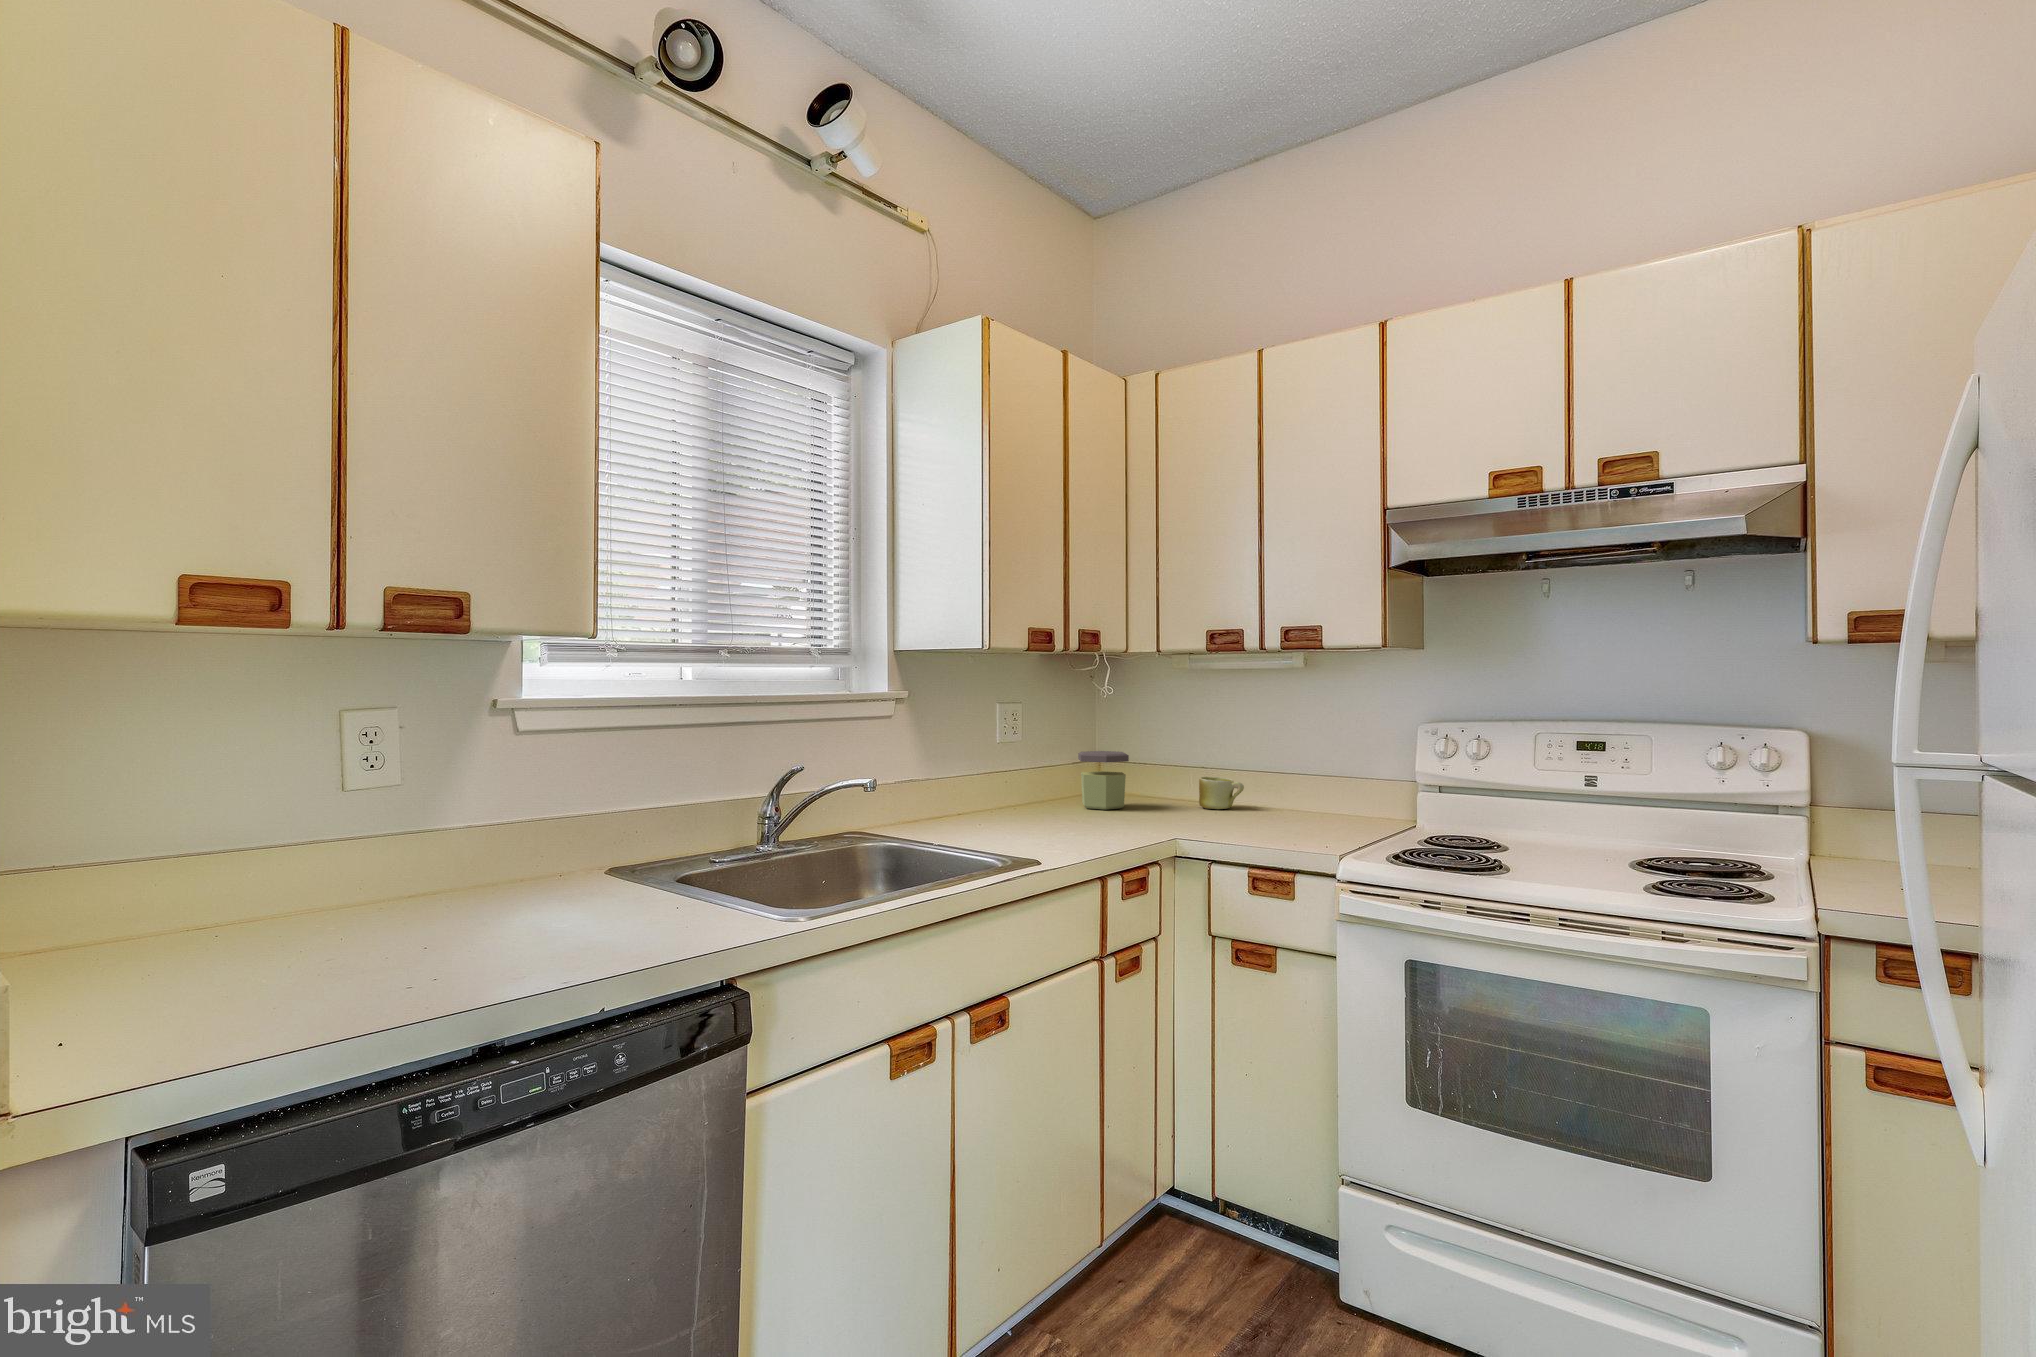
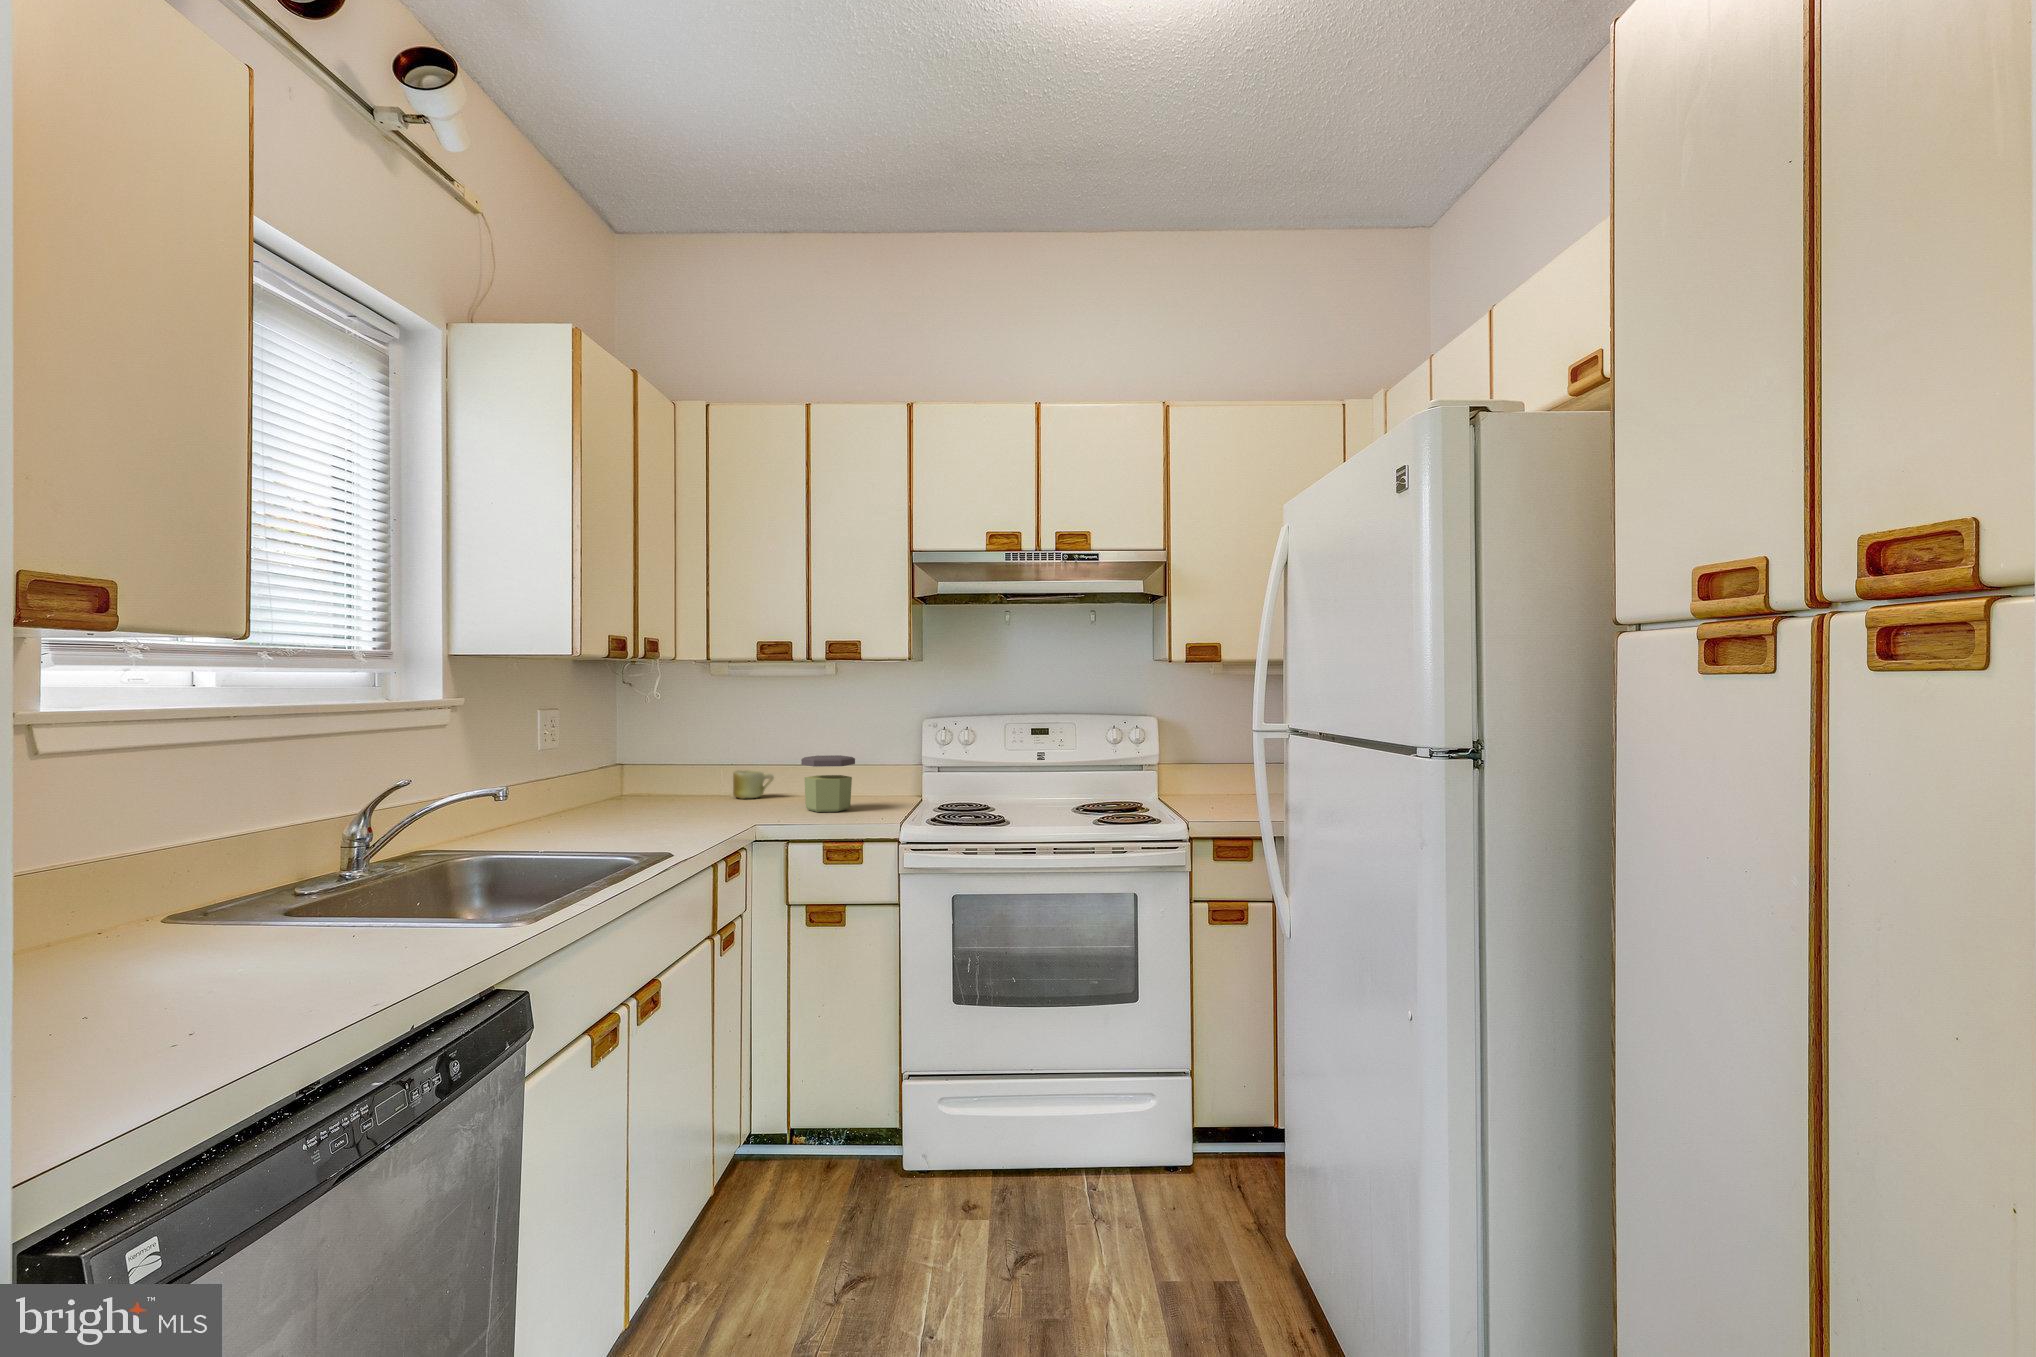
jar: present [1078,751,1129,810] -> present [801,755,855,812]

